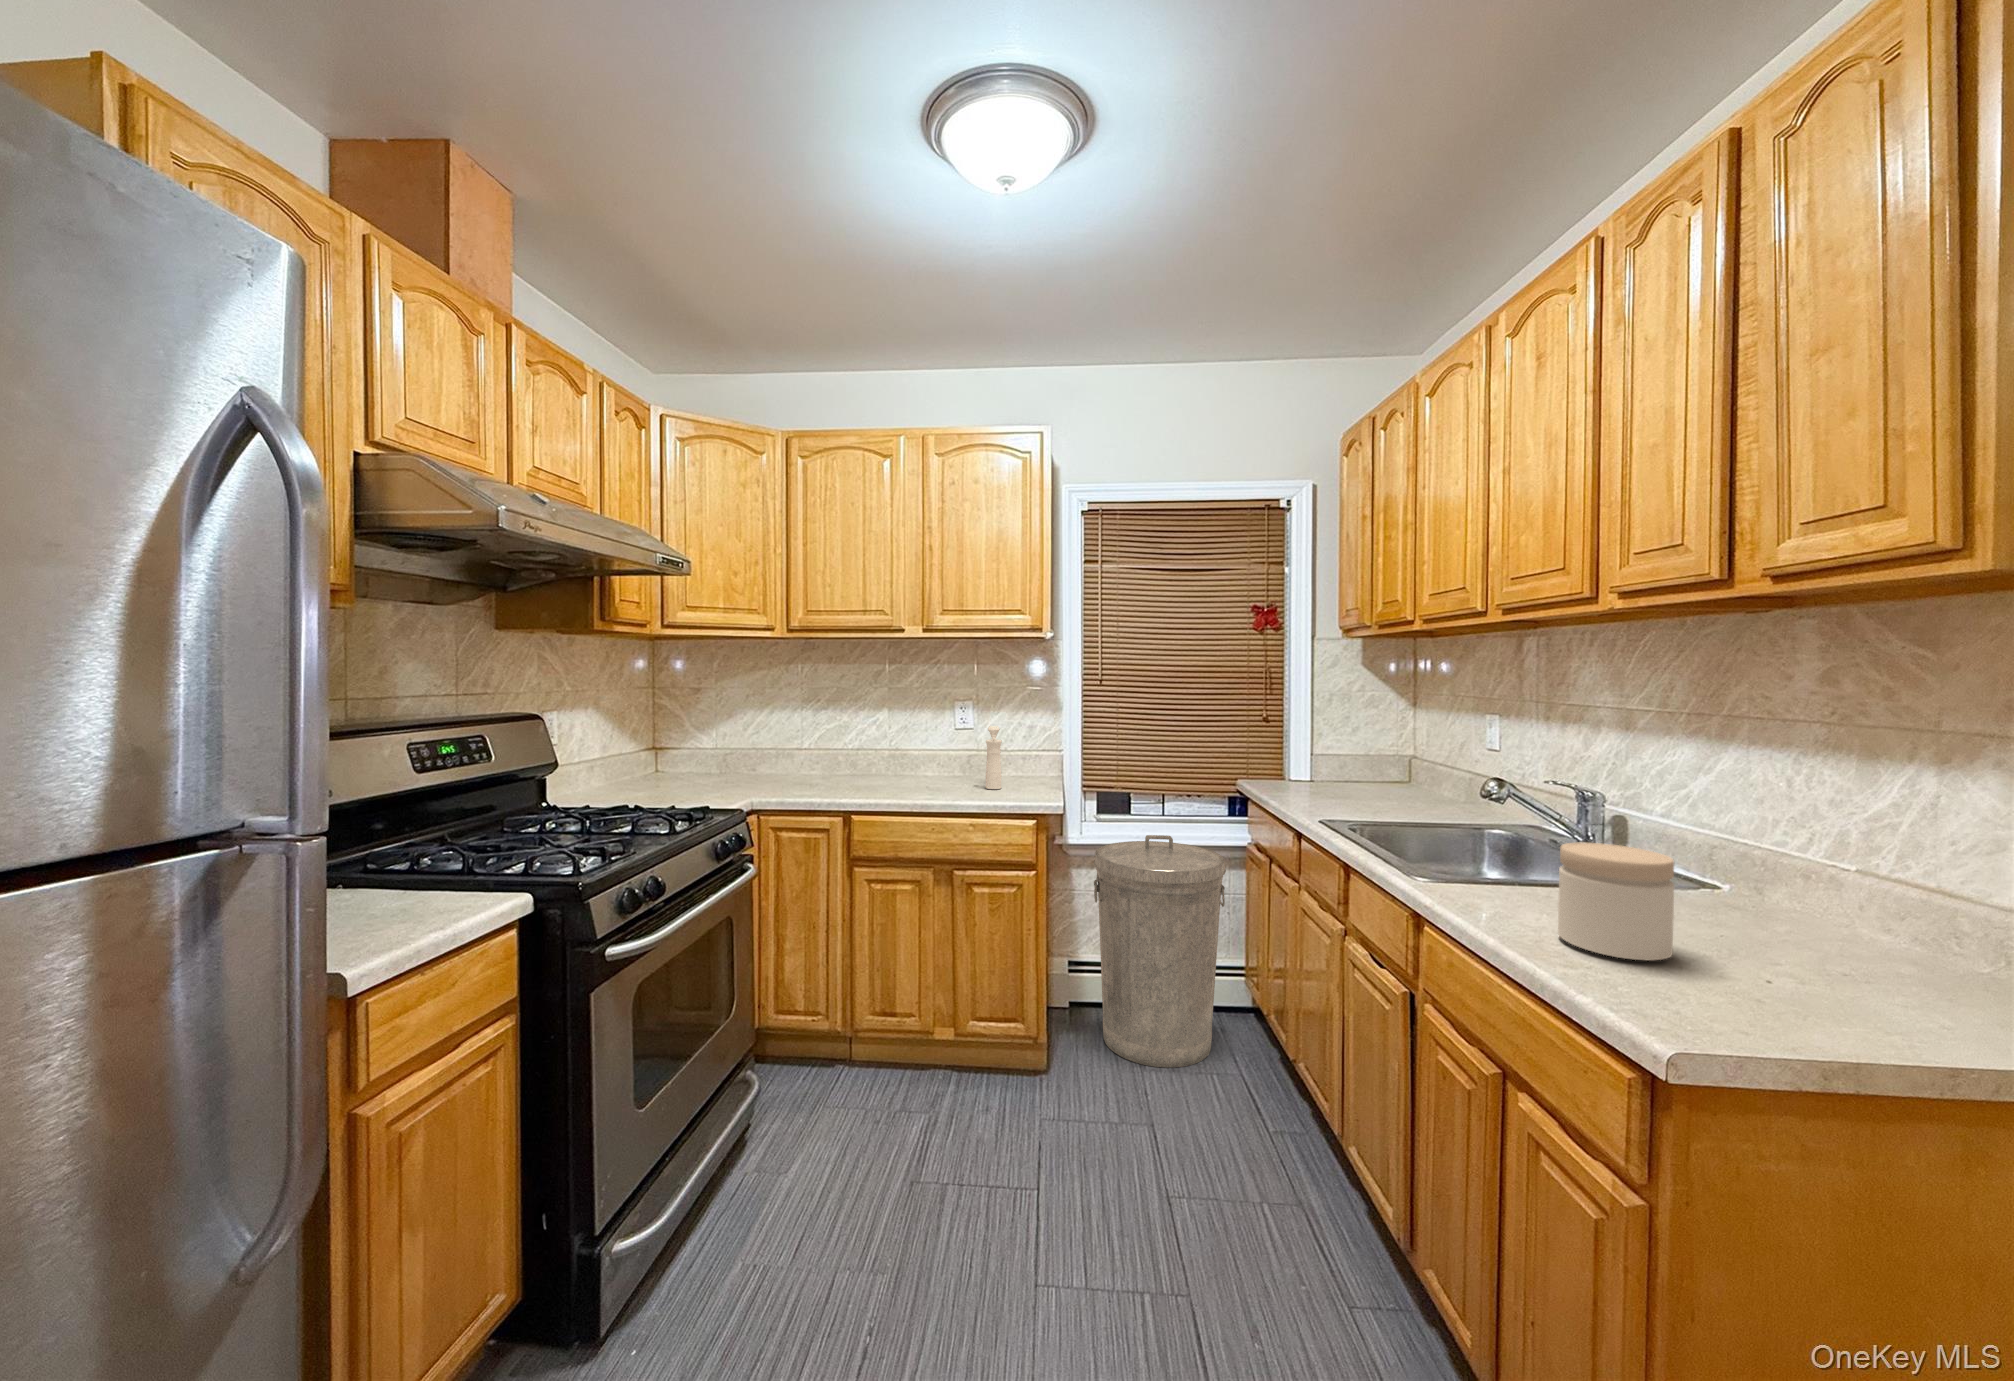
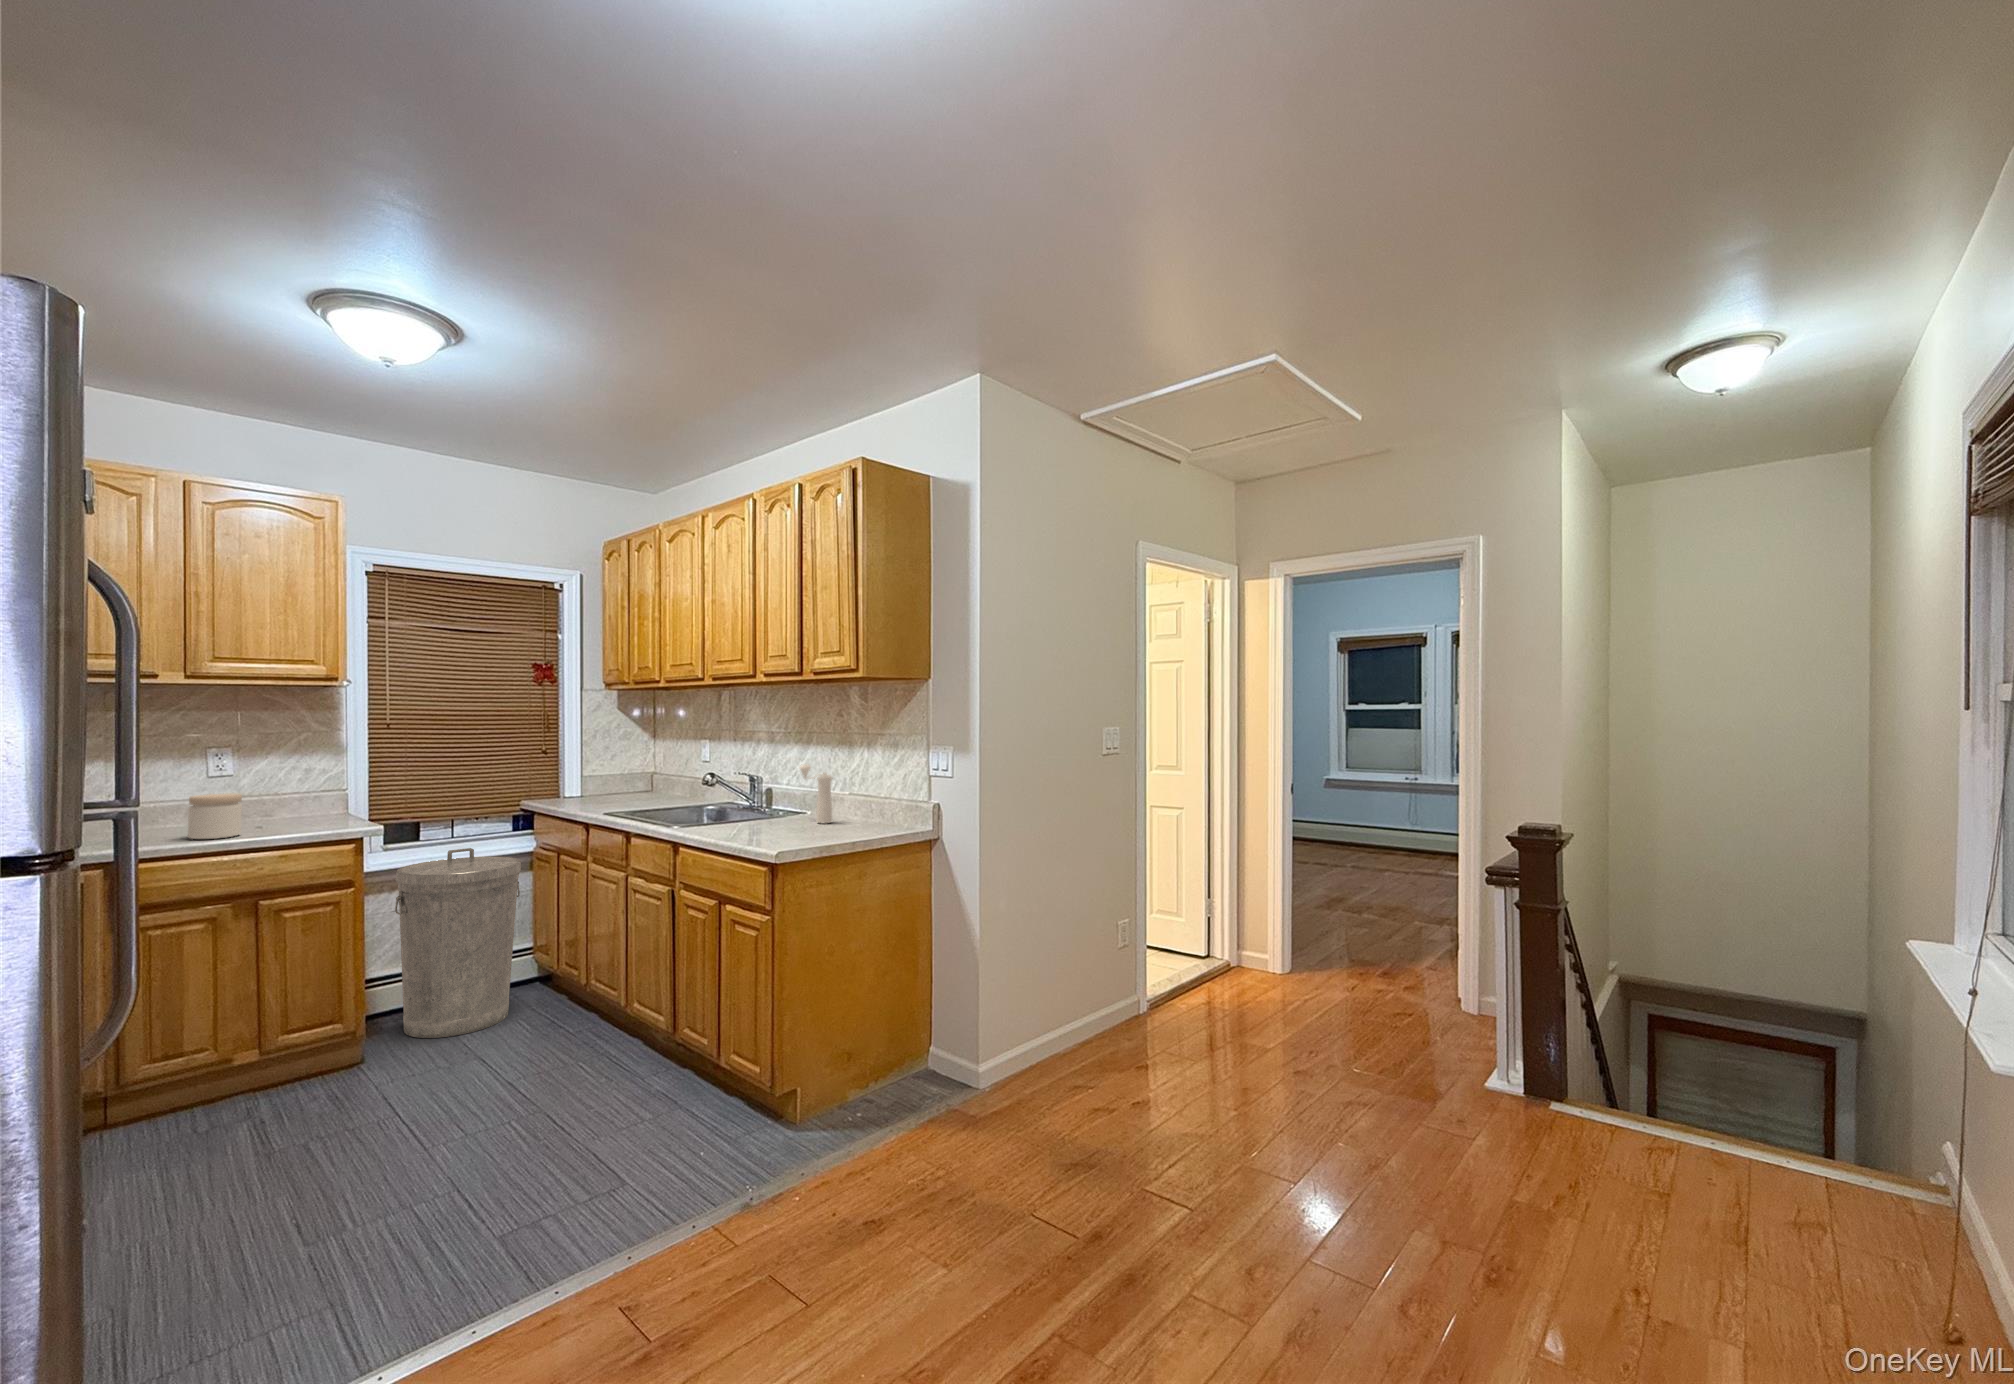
pepper mill: present [985,726,1002,789] -> present [800,764,833,823]
jar: present [1558,843,1674,961] -> present [188,794,242,839]

